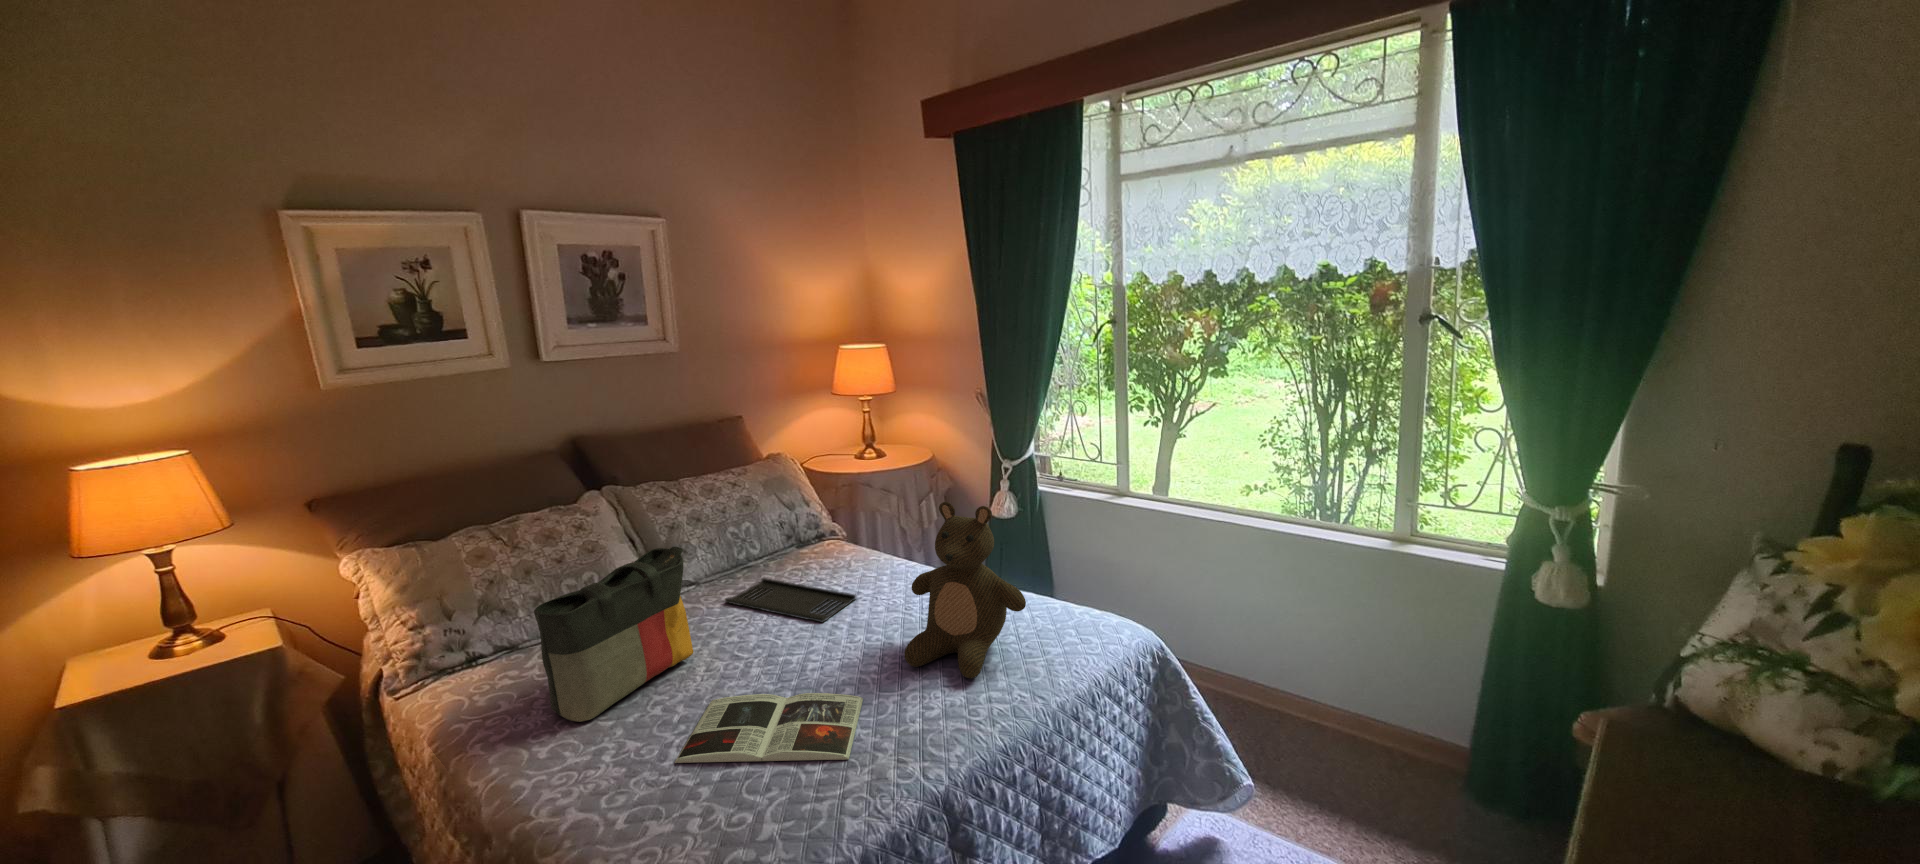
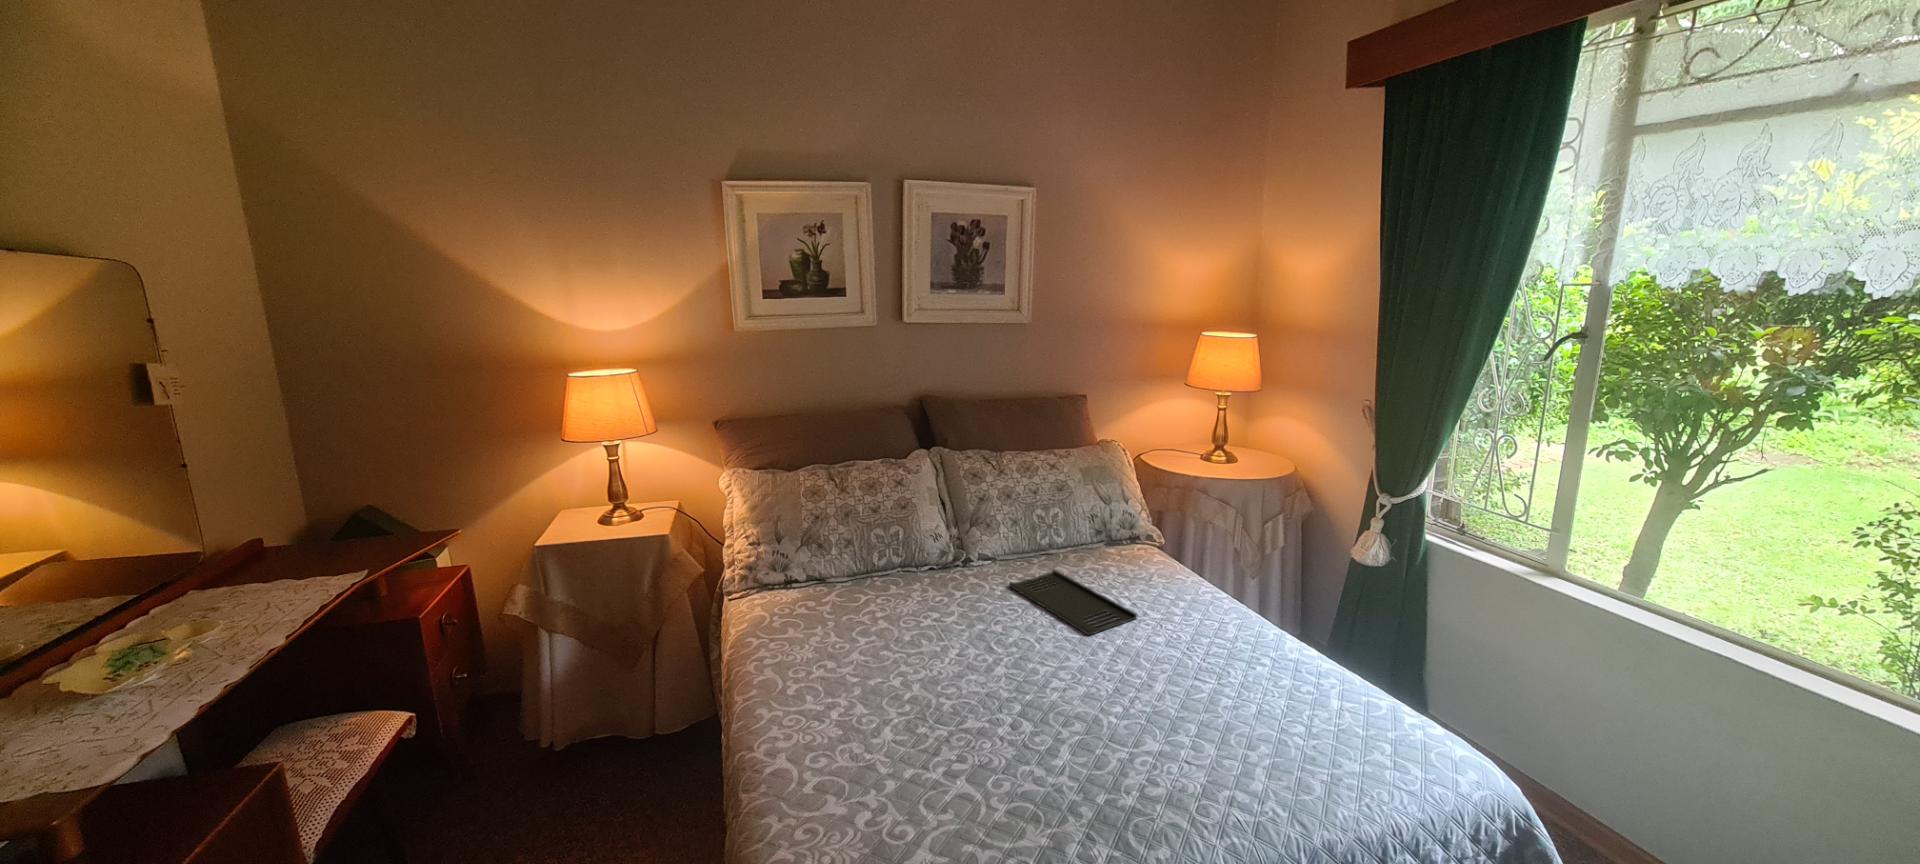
stuffed bear: present [904,502,1026,678] -> none [1152,538,1325,766]
tote bag: present [534,547,693,722] -> none [808,522,955,669]
magazine: present [675,693,863,763] -> none [881,687,1087,812]

